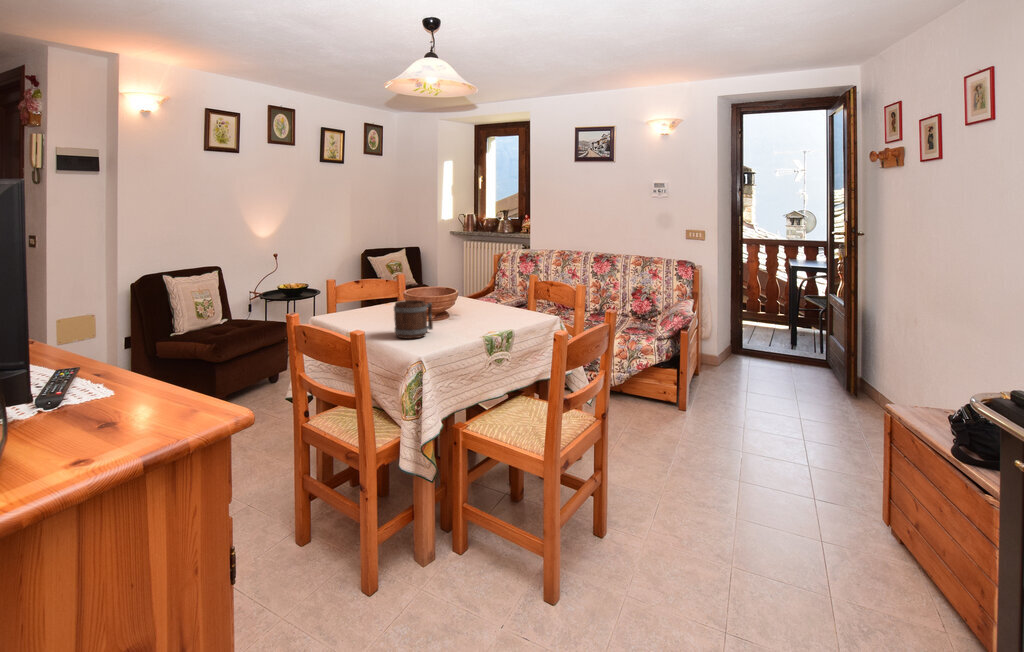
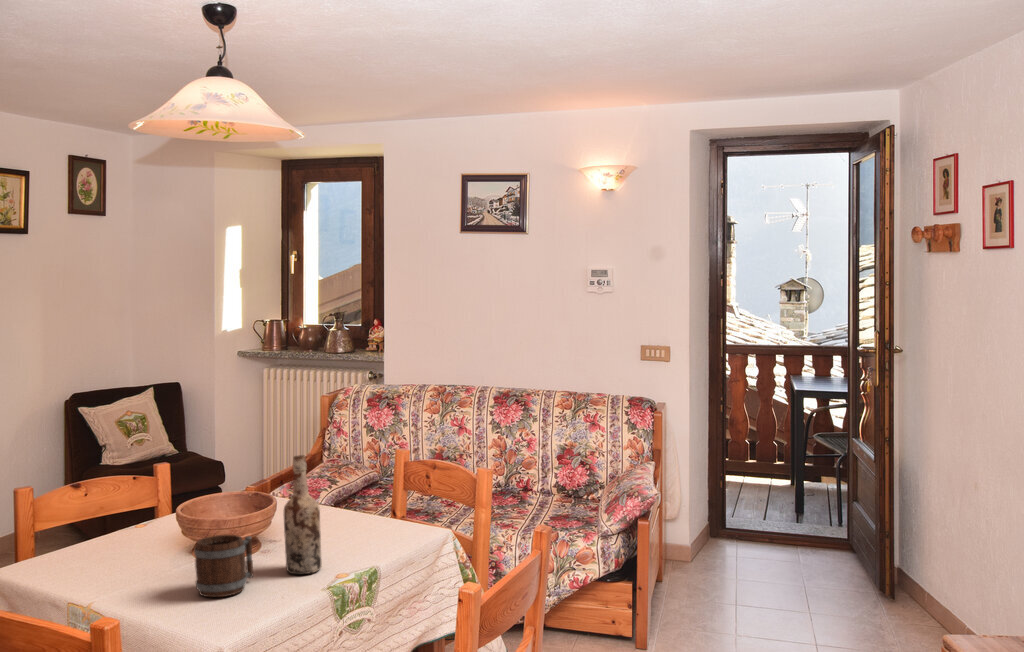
wine bottle: none [454,253,478,330] -> present [284,455,321,574]

